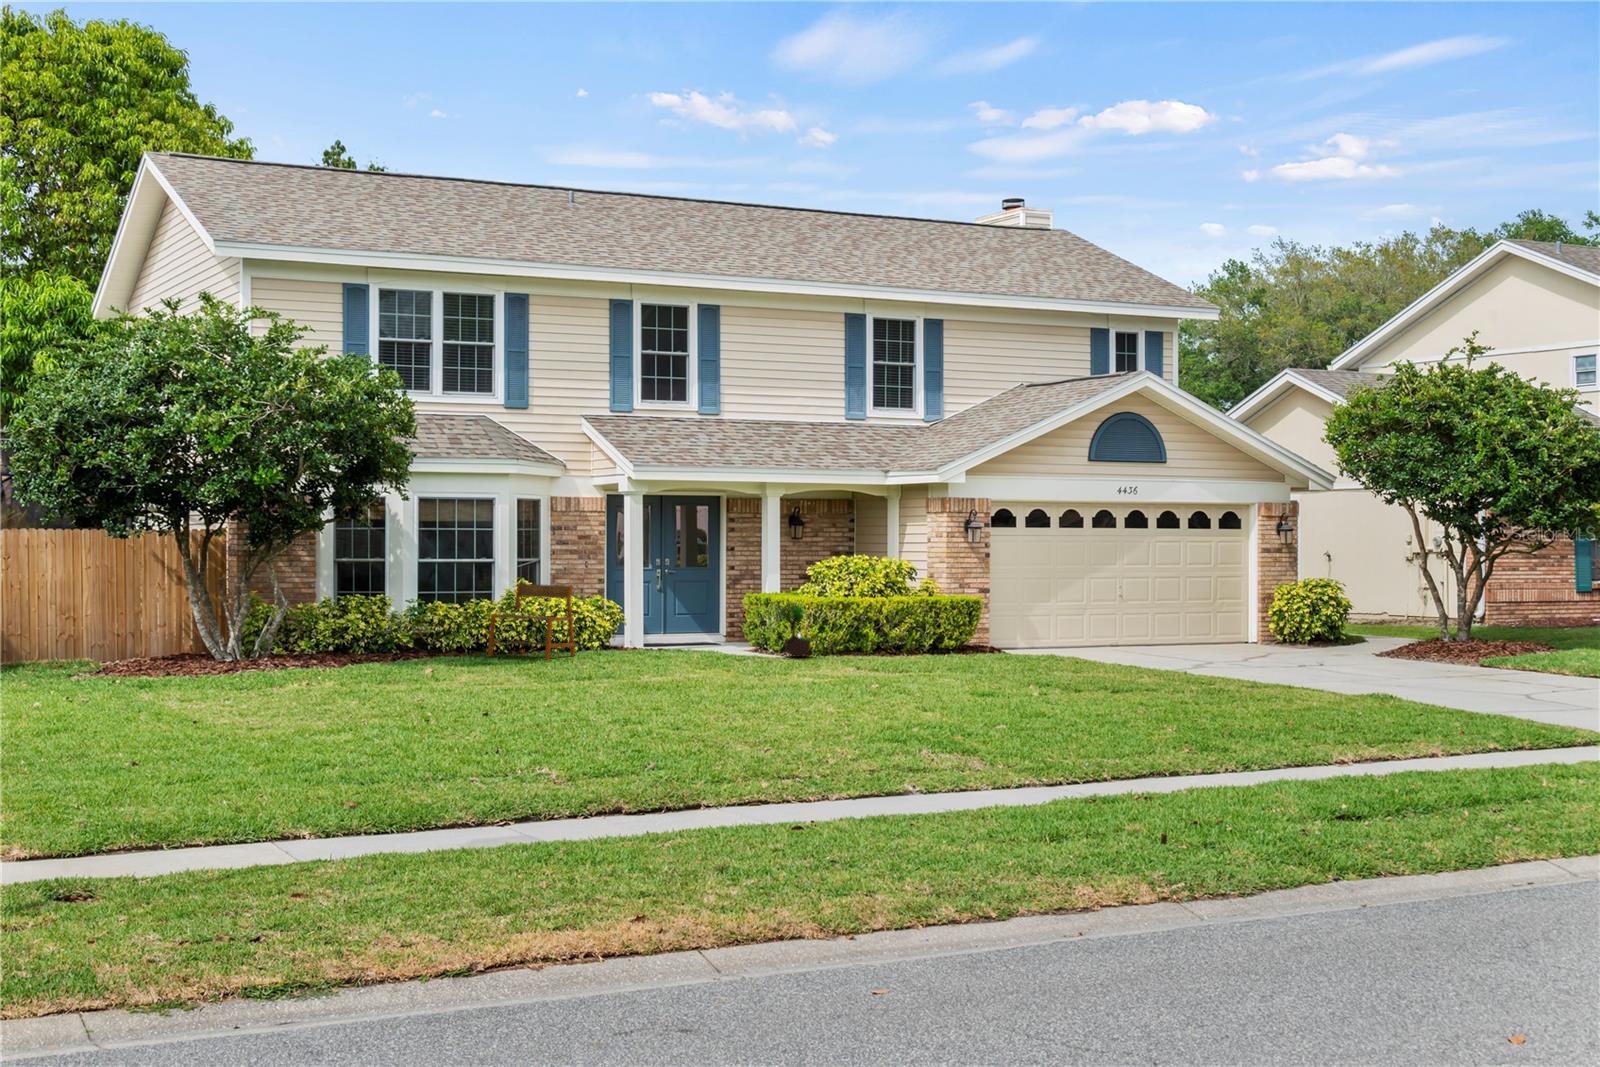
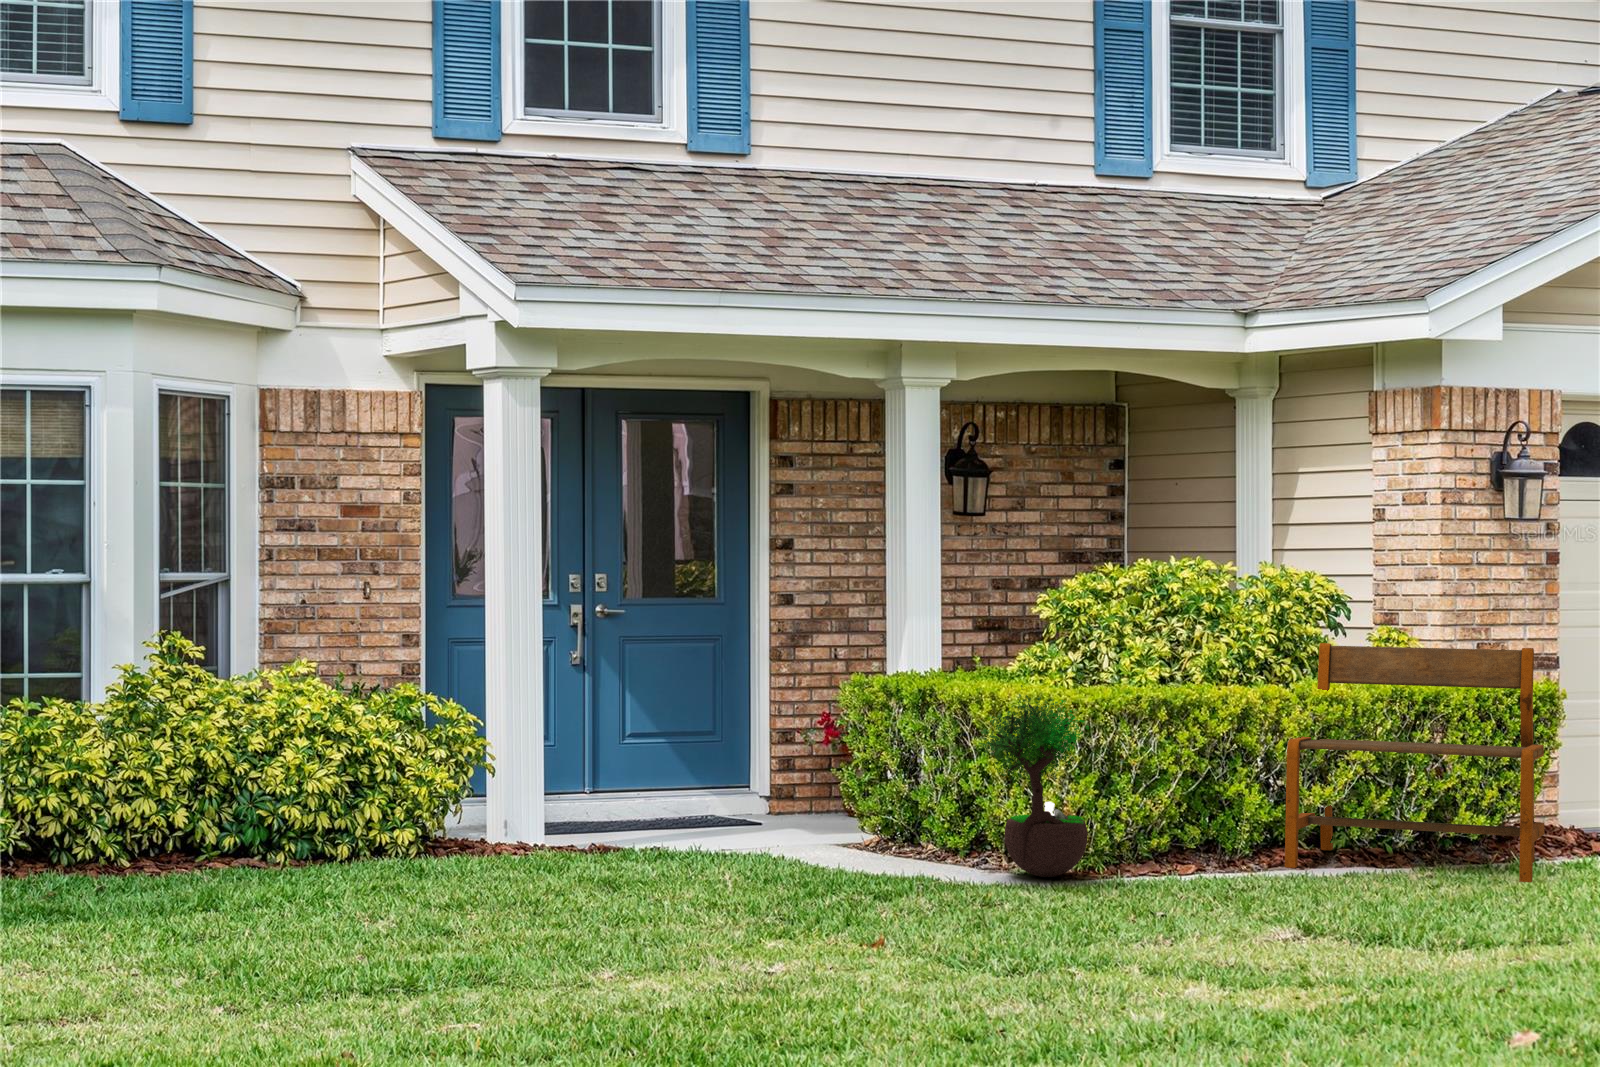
bench: present [488,583,576,660] -> present [1285,643,1544,882]

